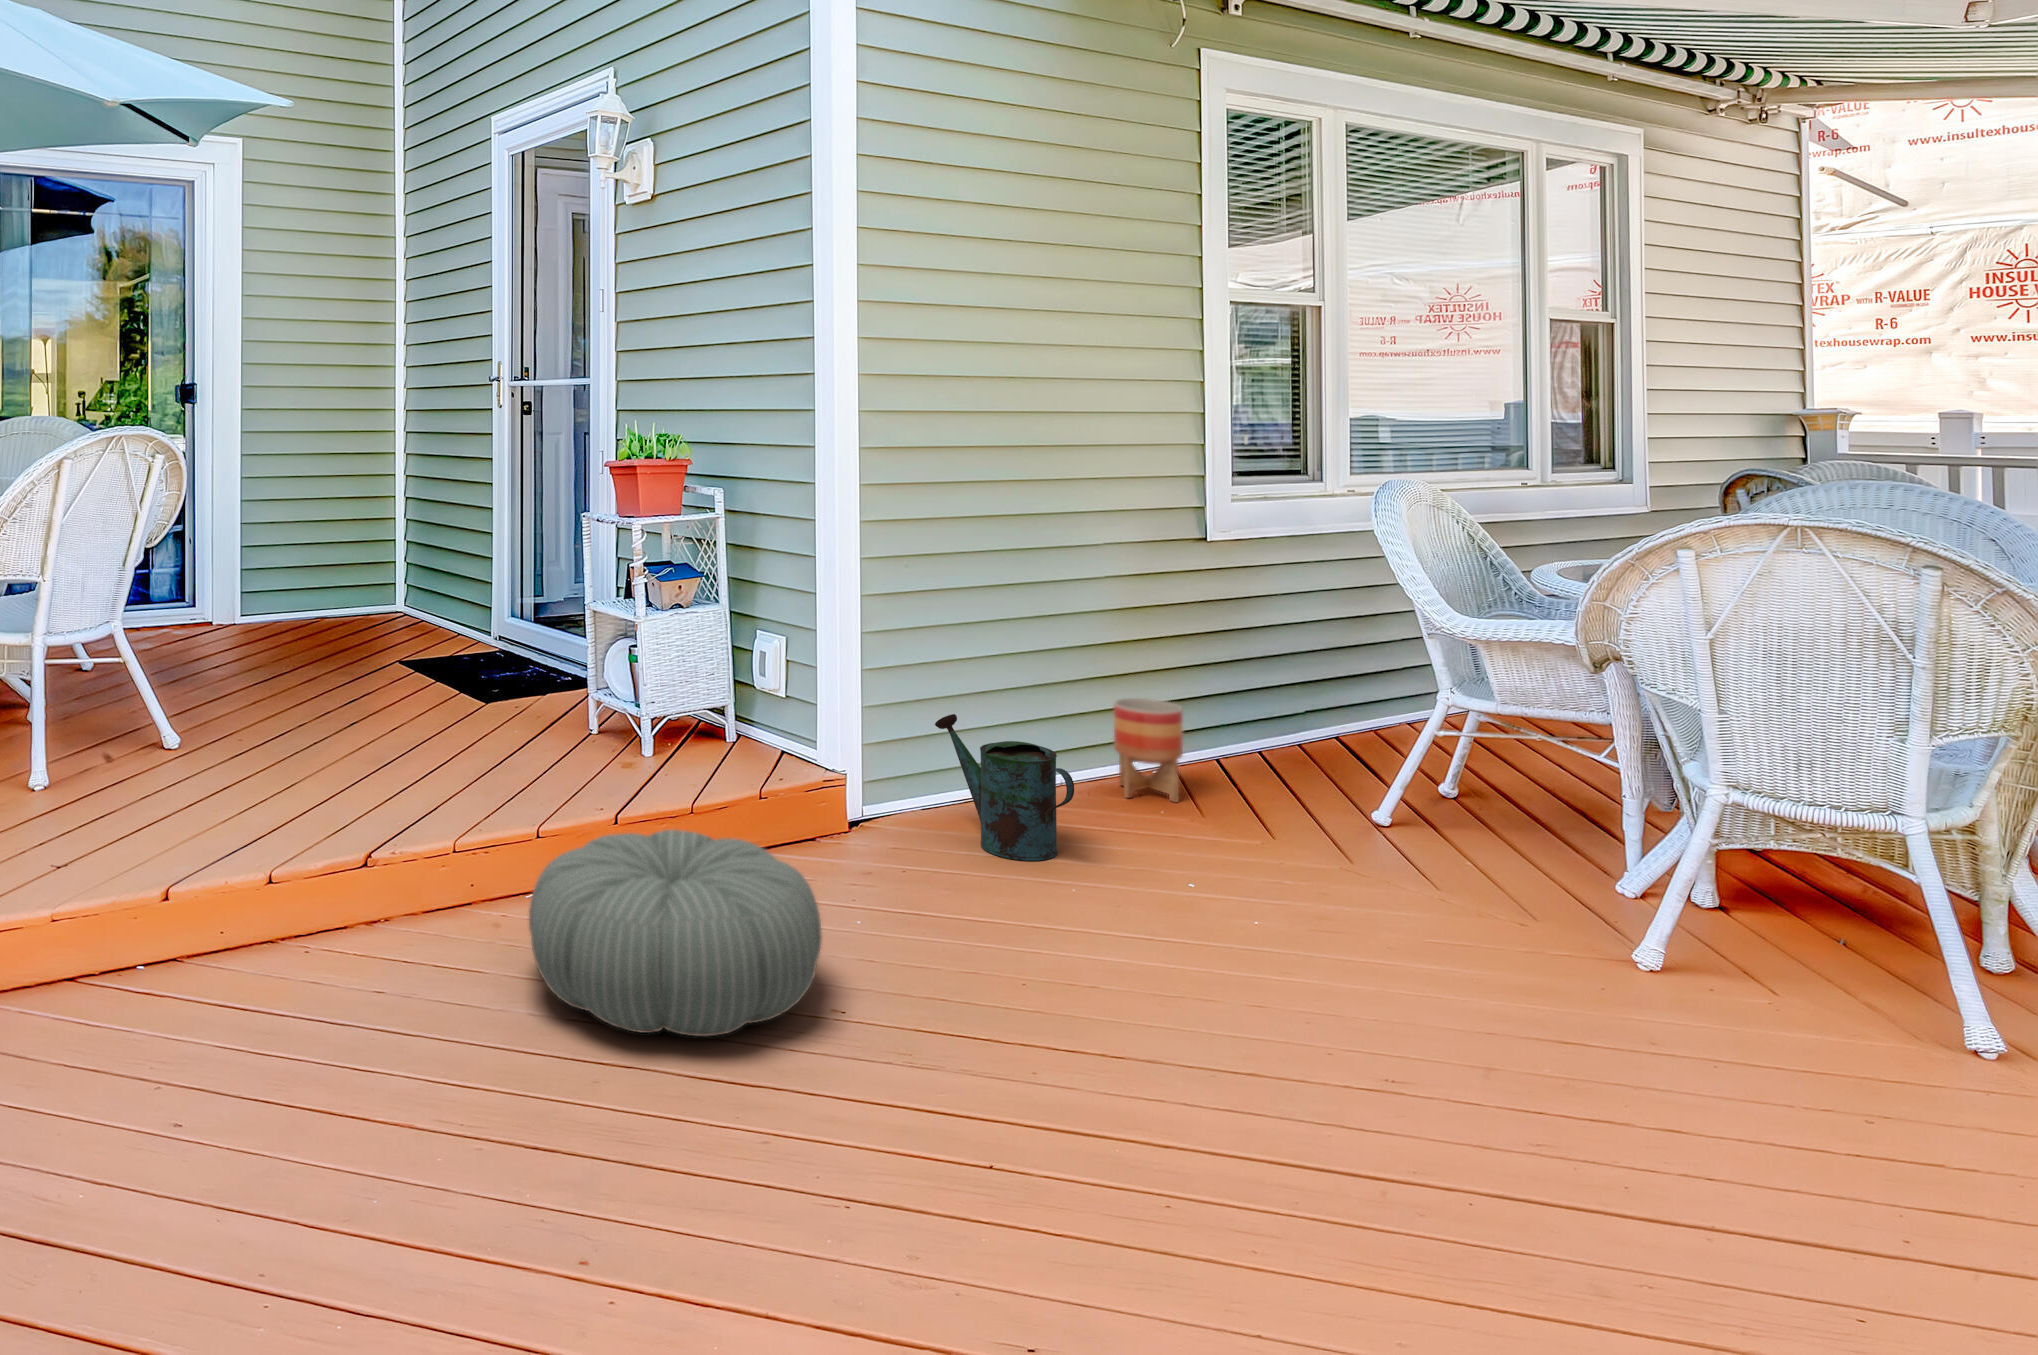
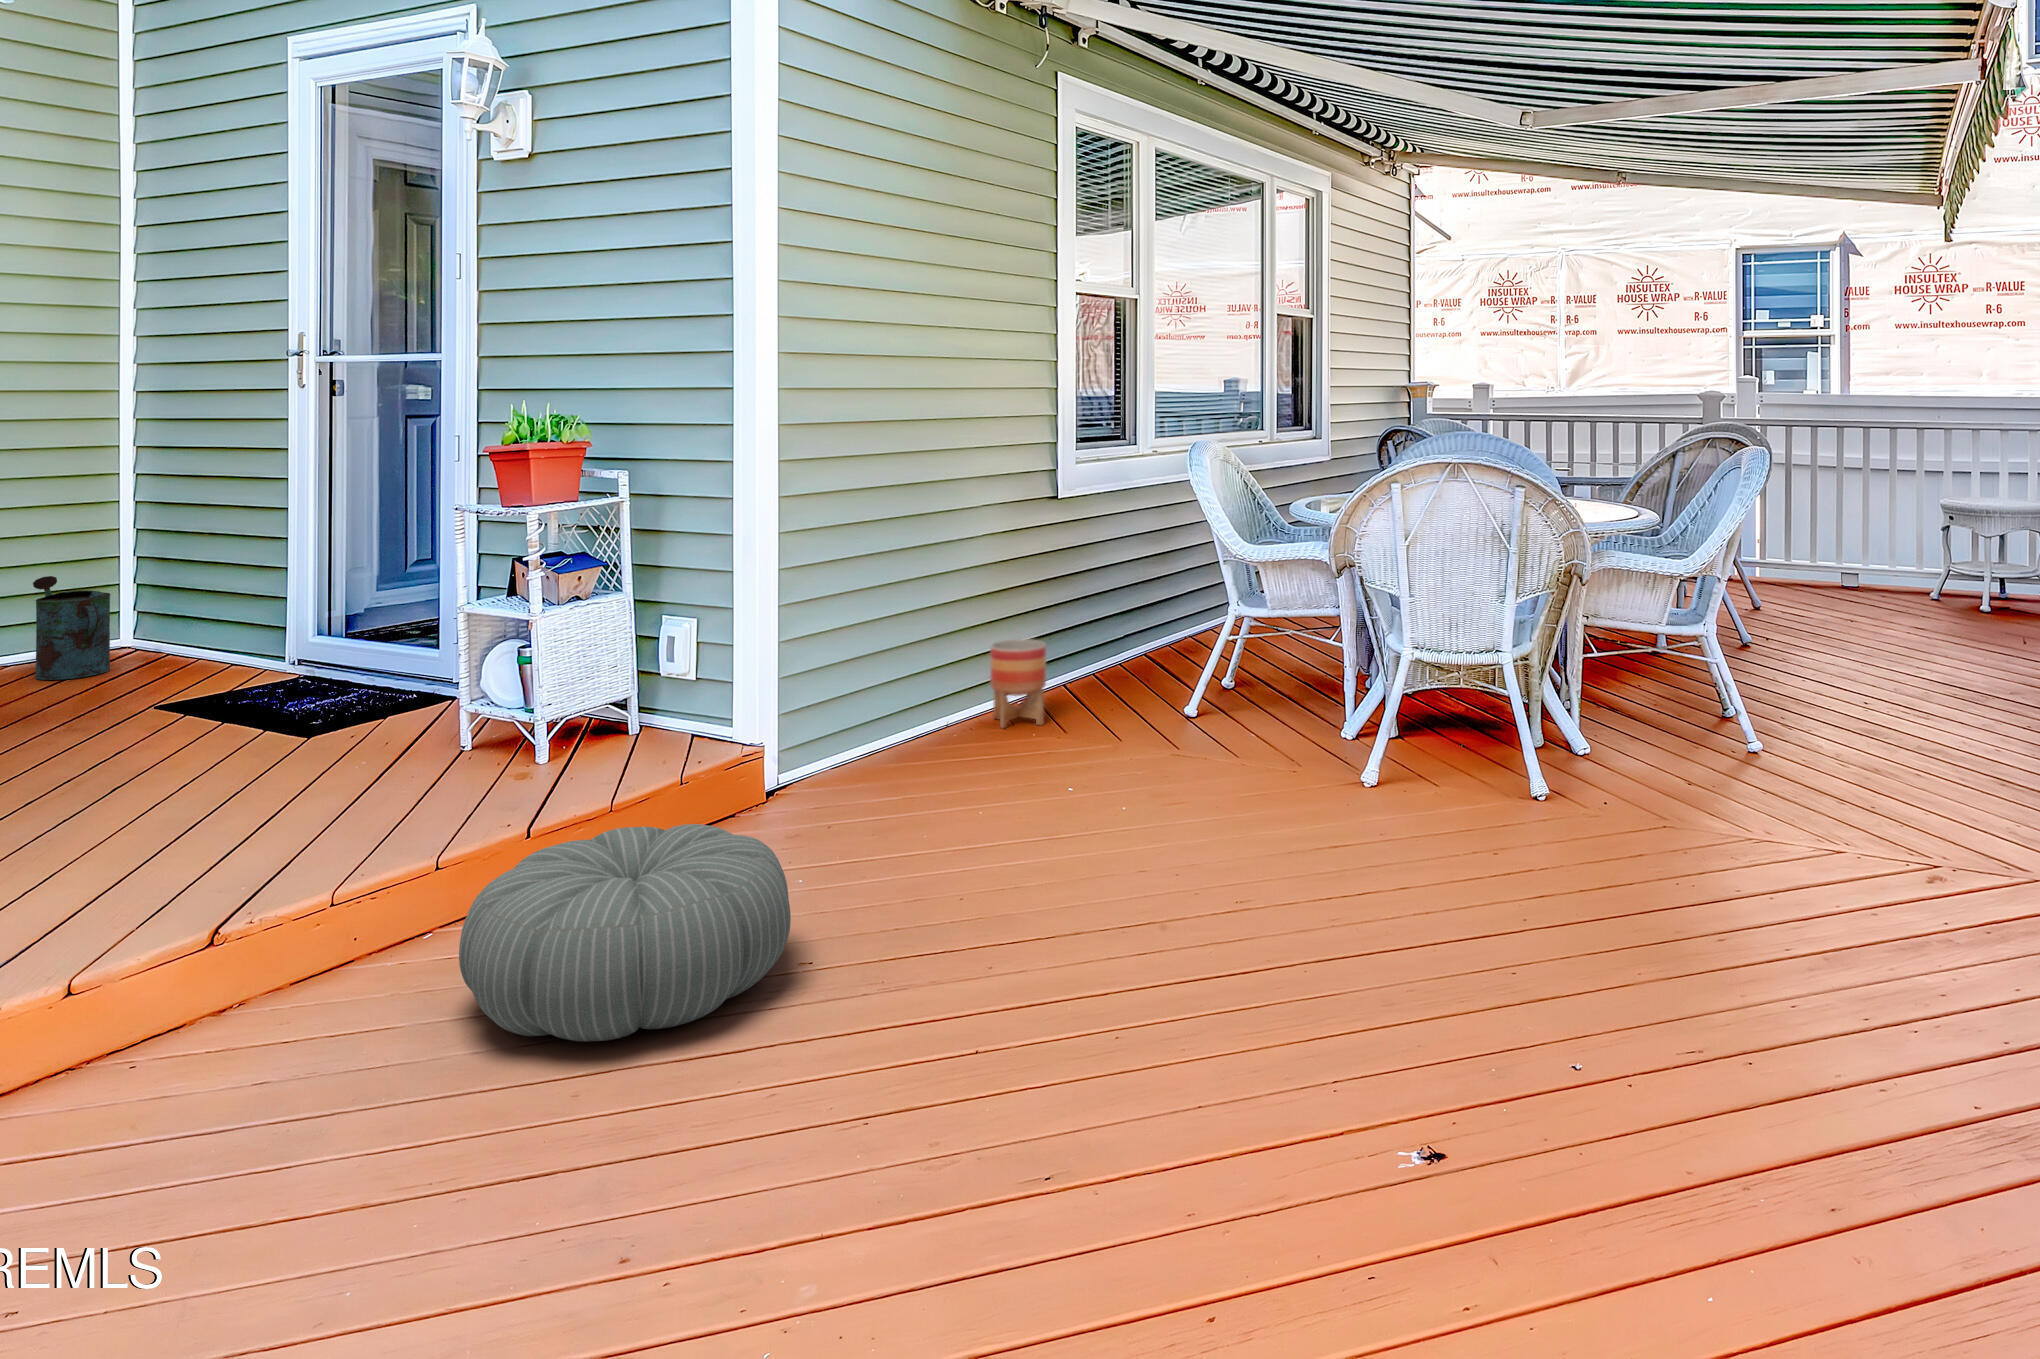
watering can: present [935,714,1074,861] -> present [33,576,111,680]

